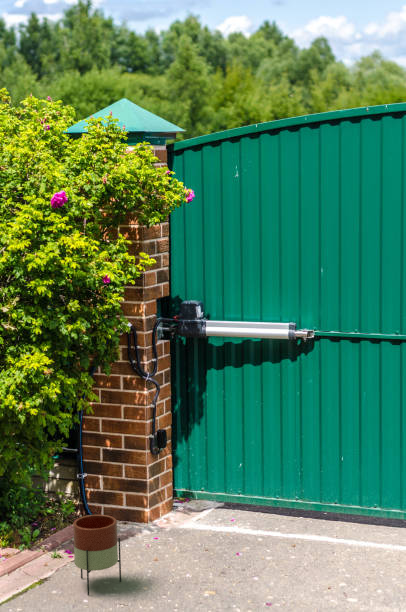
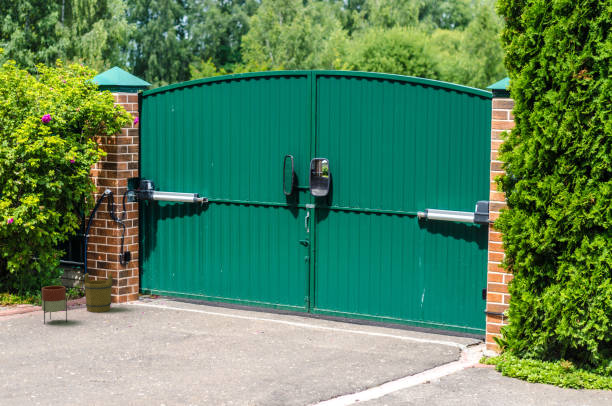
bucket: none [108,474,158,548] -> present [84,273,113,312]

